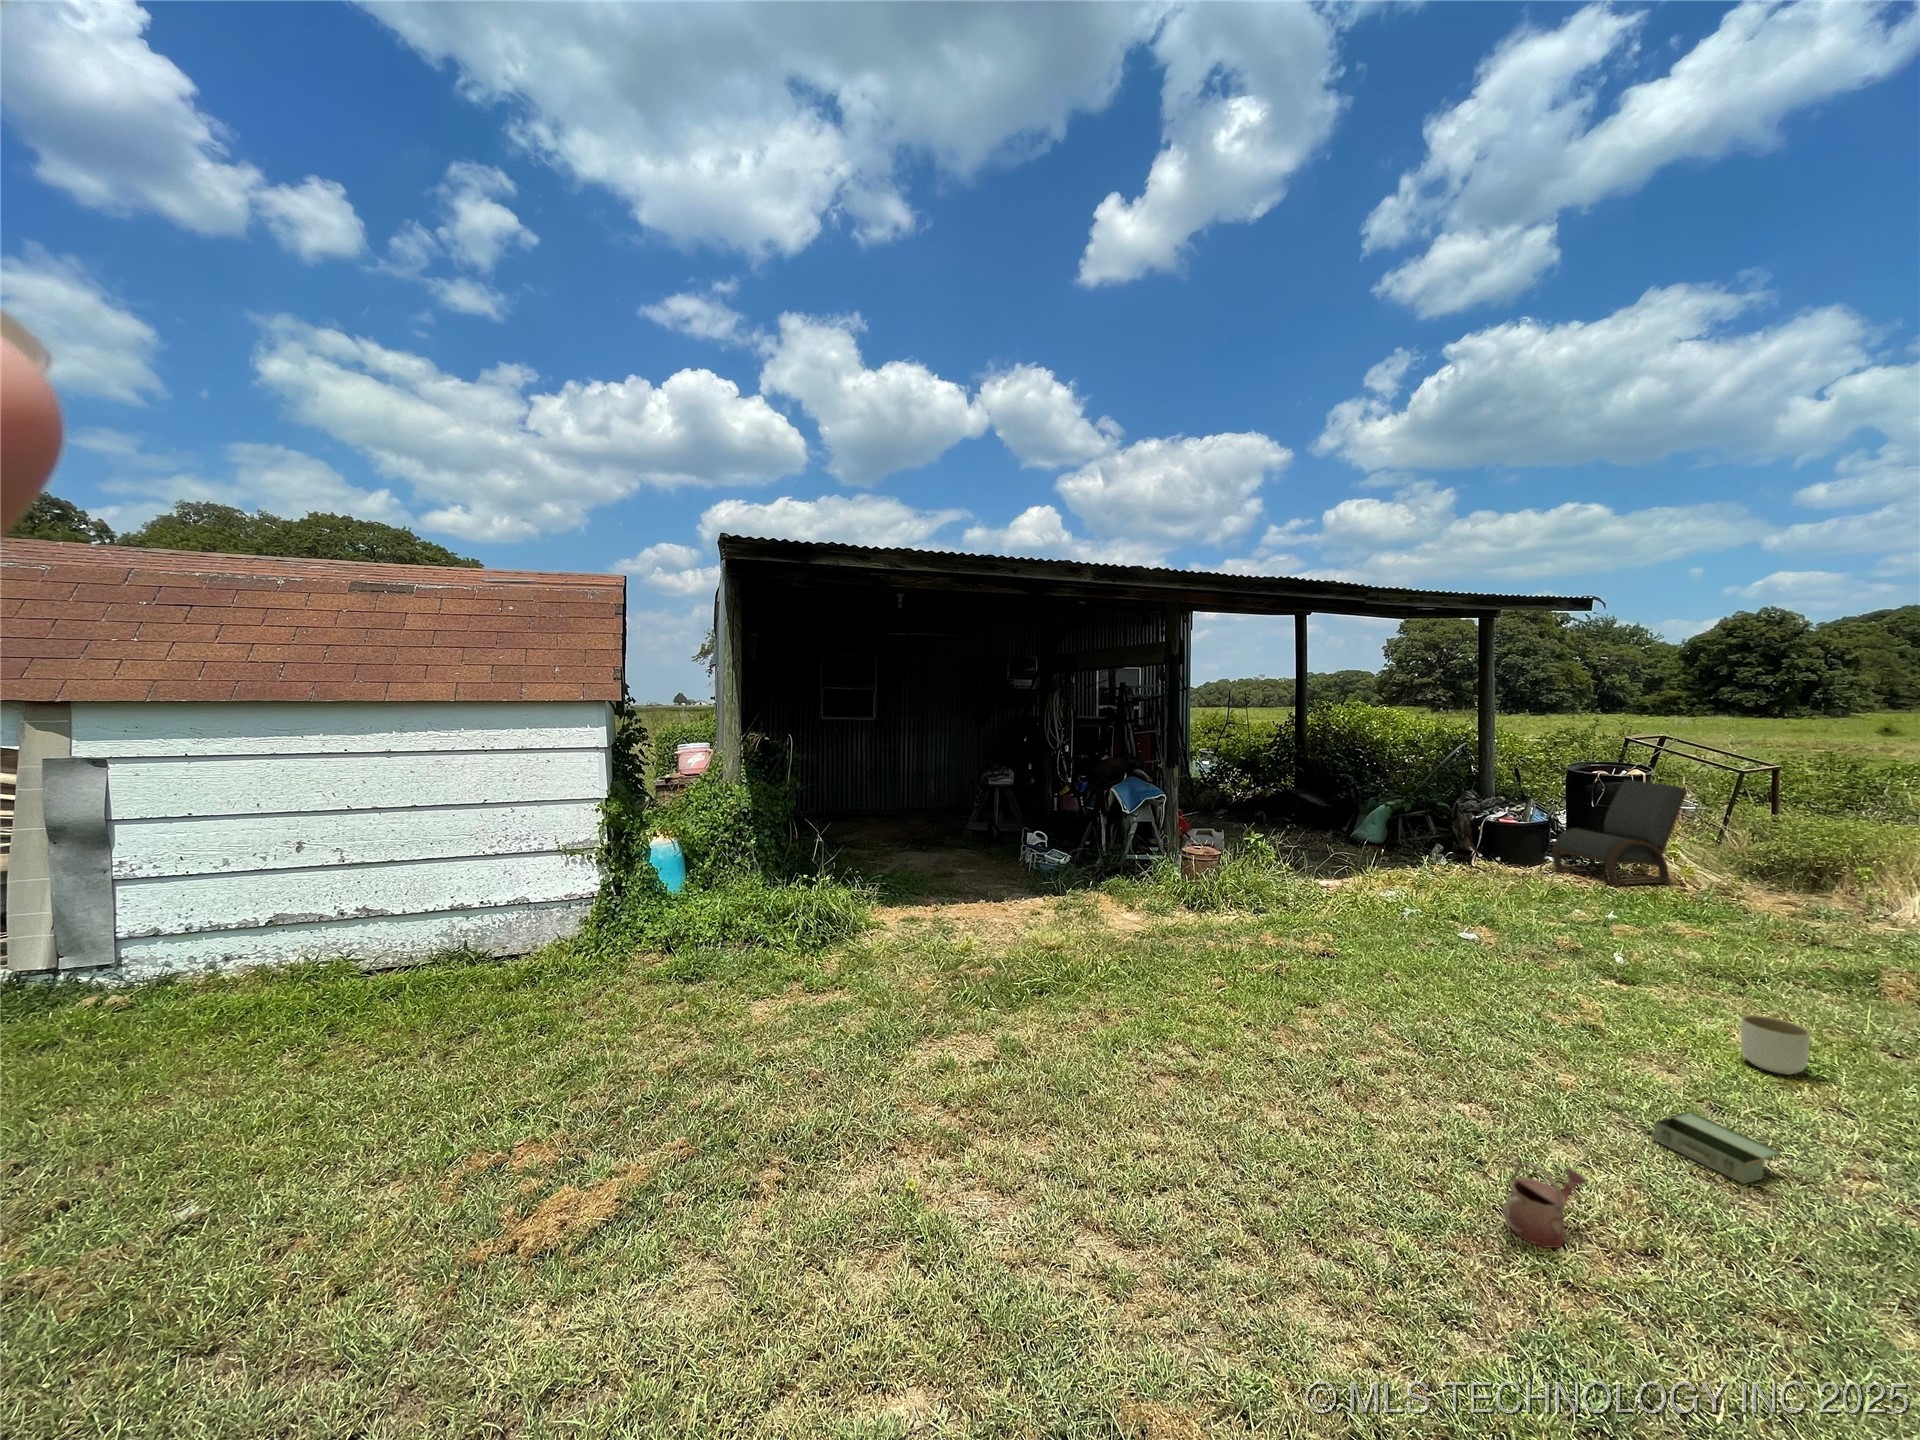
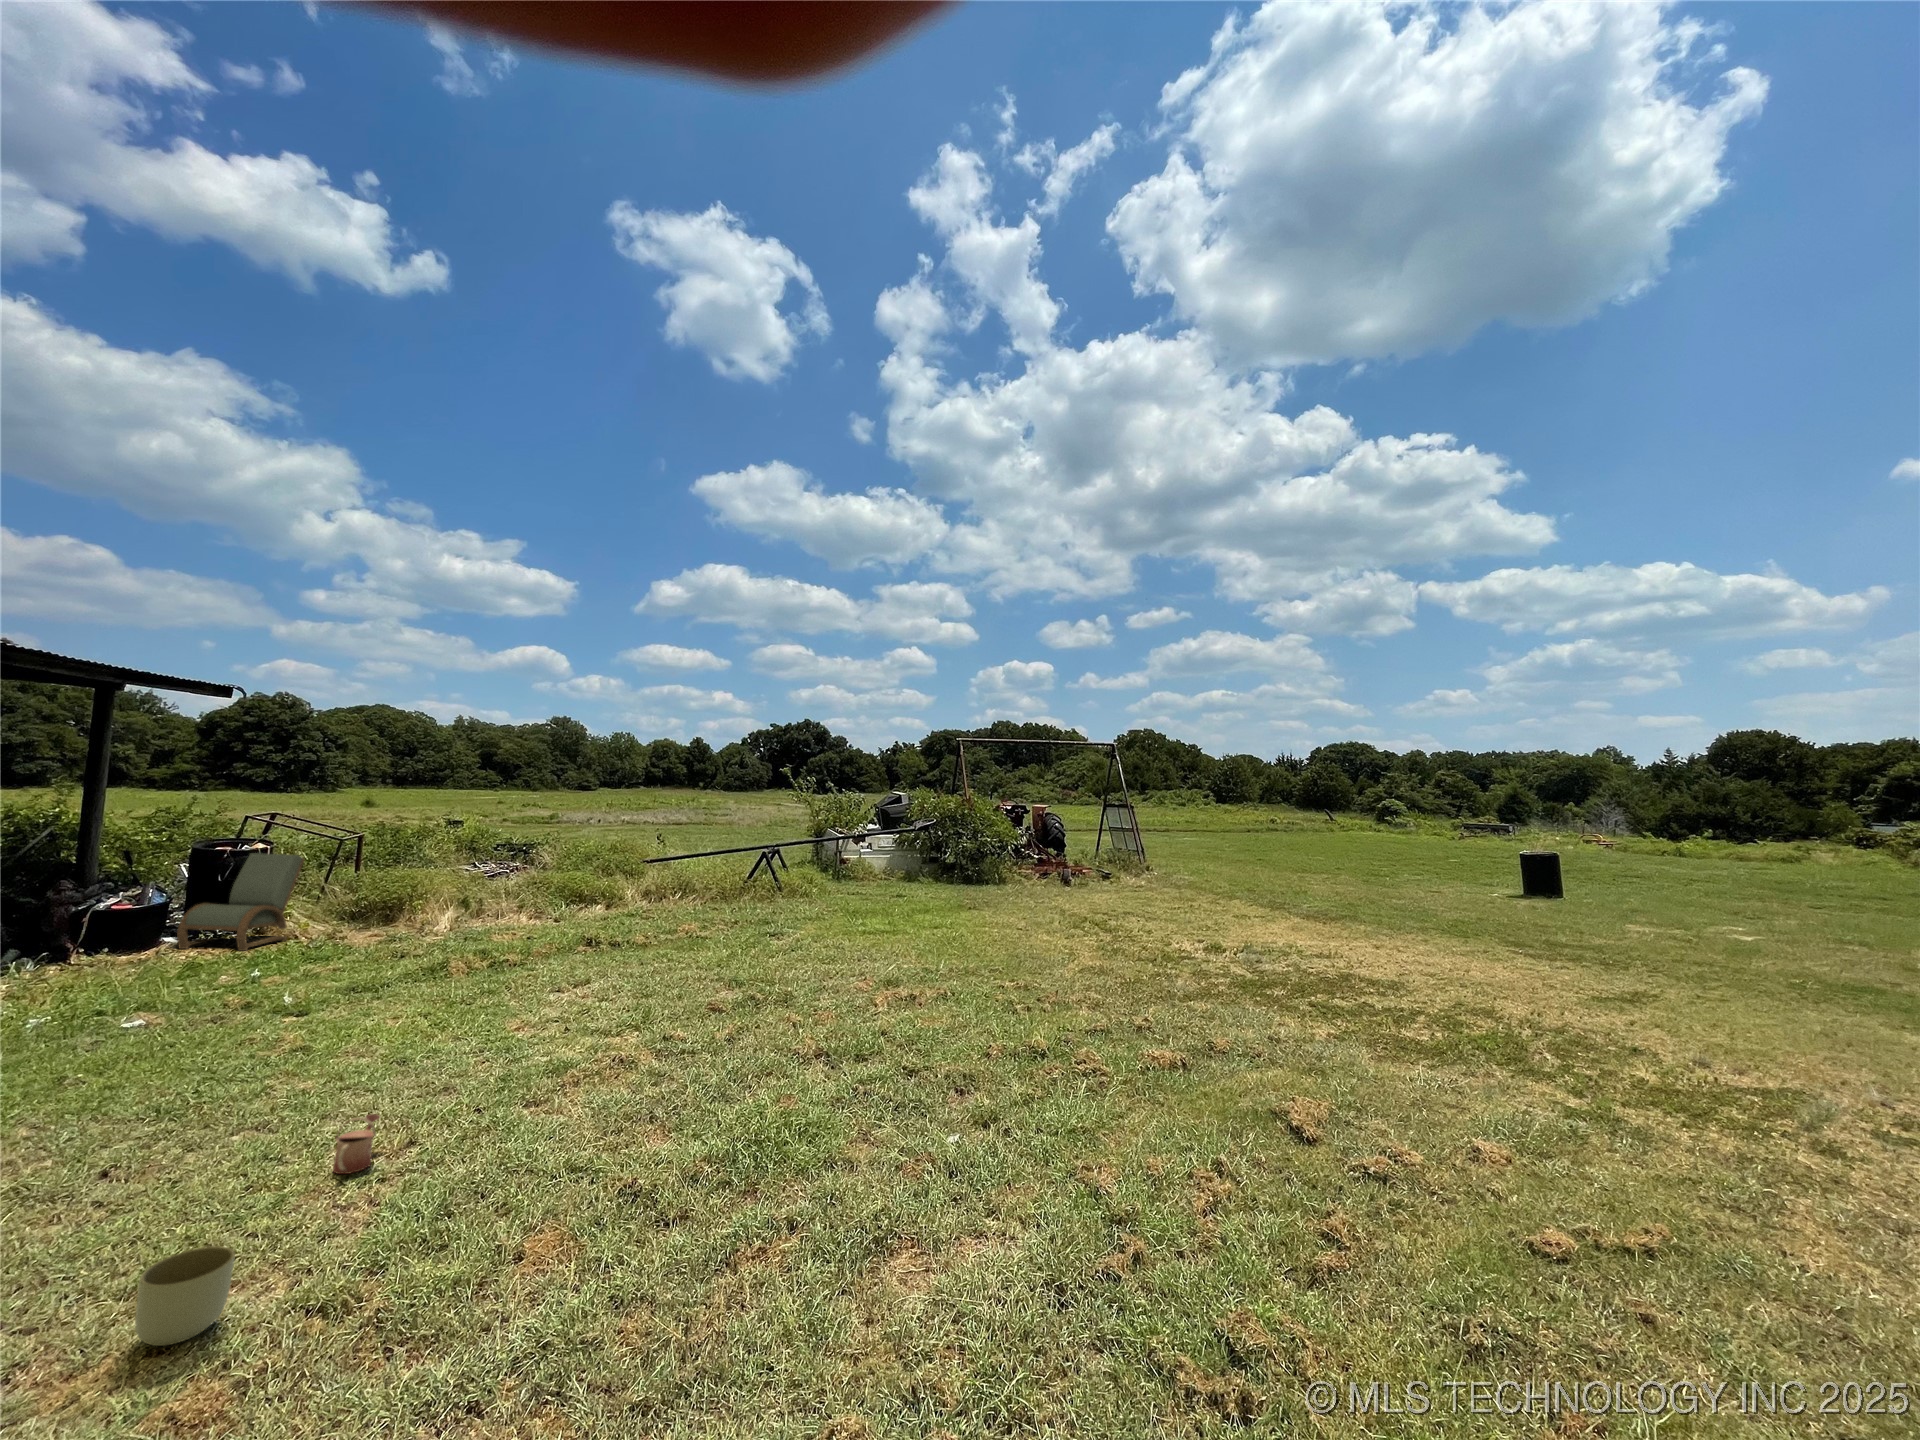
planter: present [1741,1015,1811,1075] -> present [135,1246,235,1346]
toolbox: present [1653,1112,1781,1184] -> none [383,1065,453,1093]

